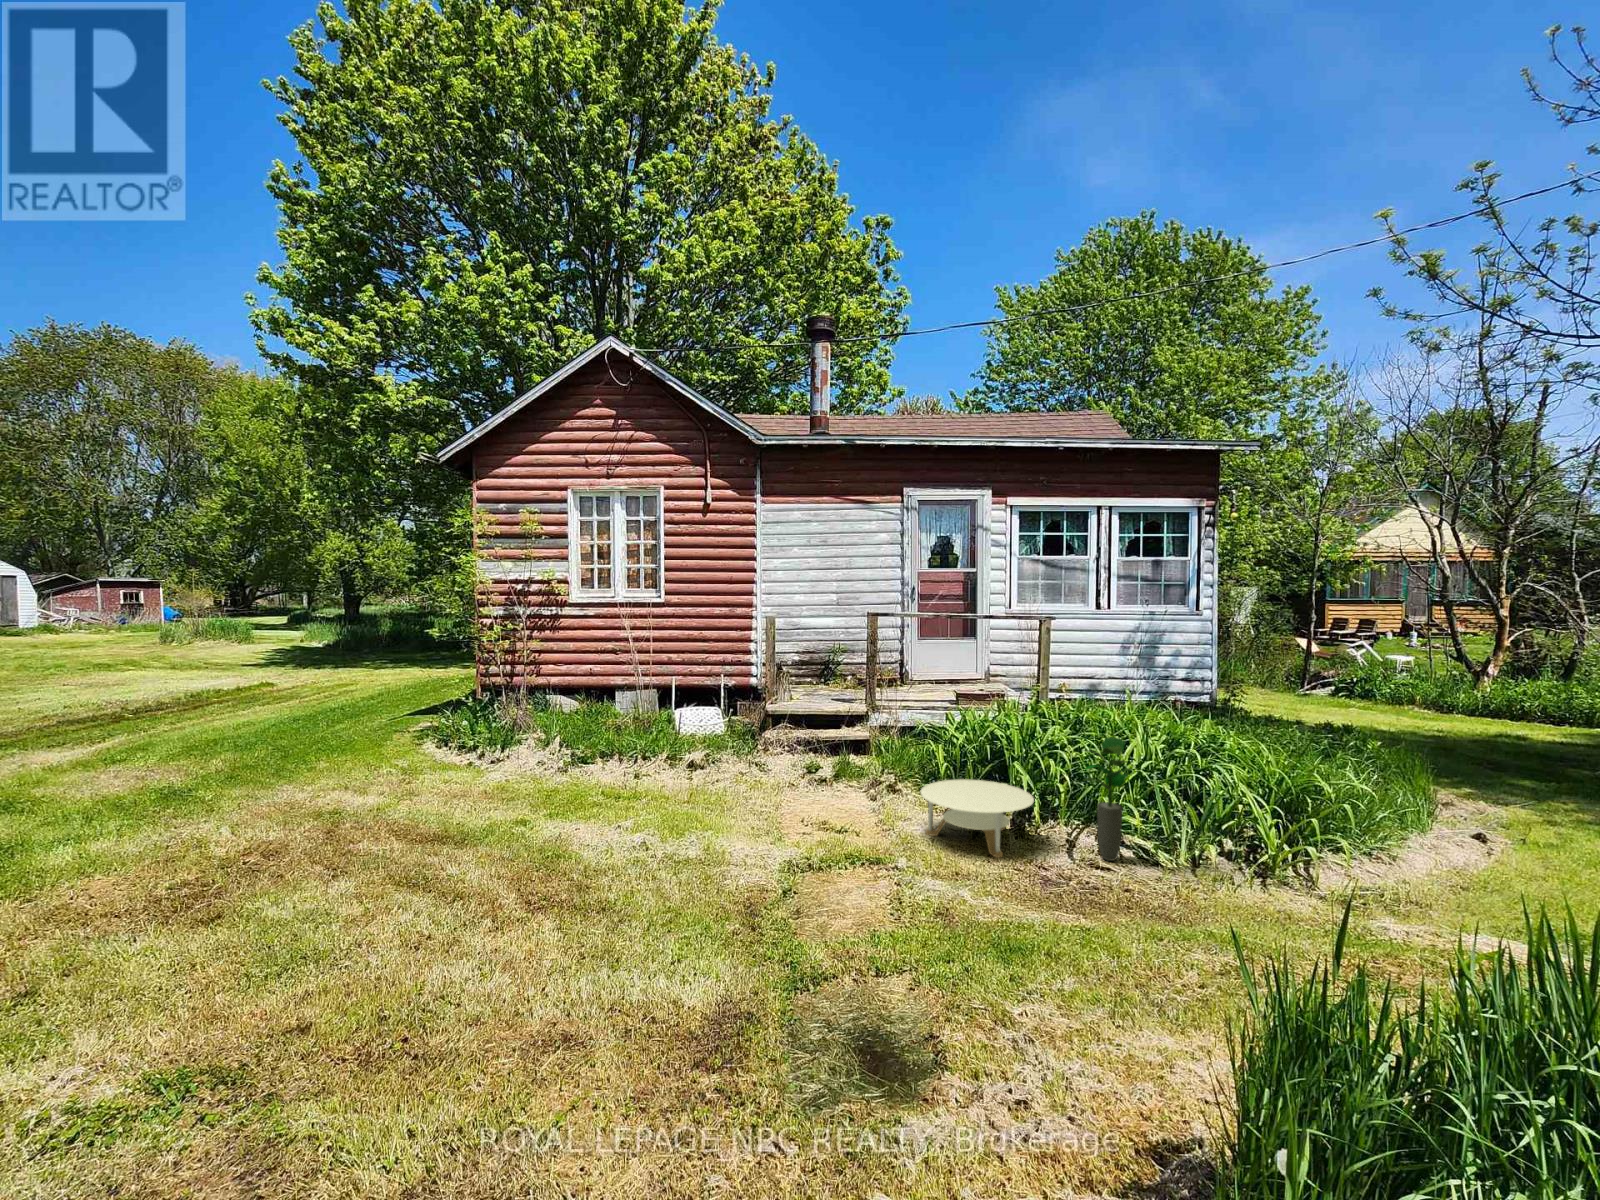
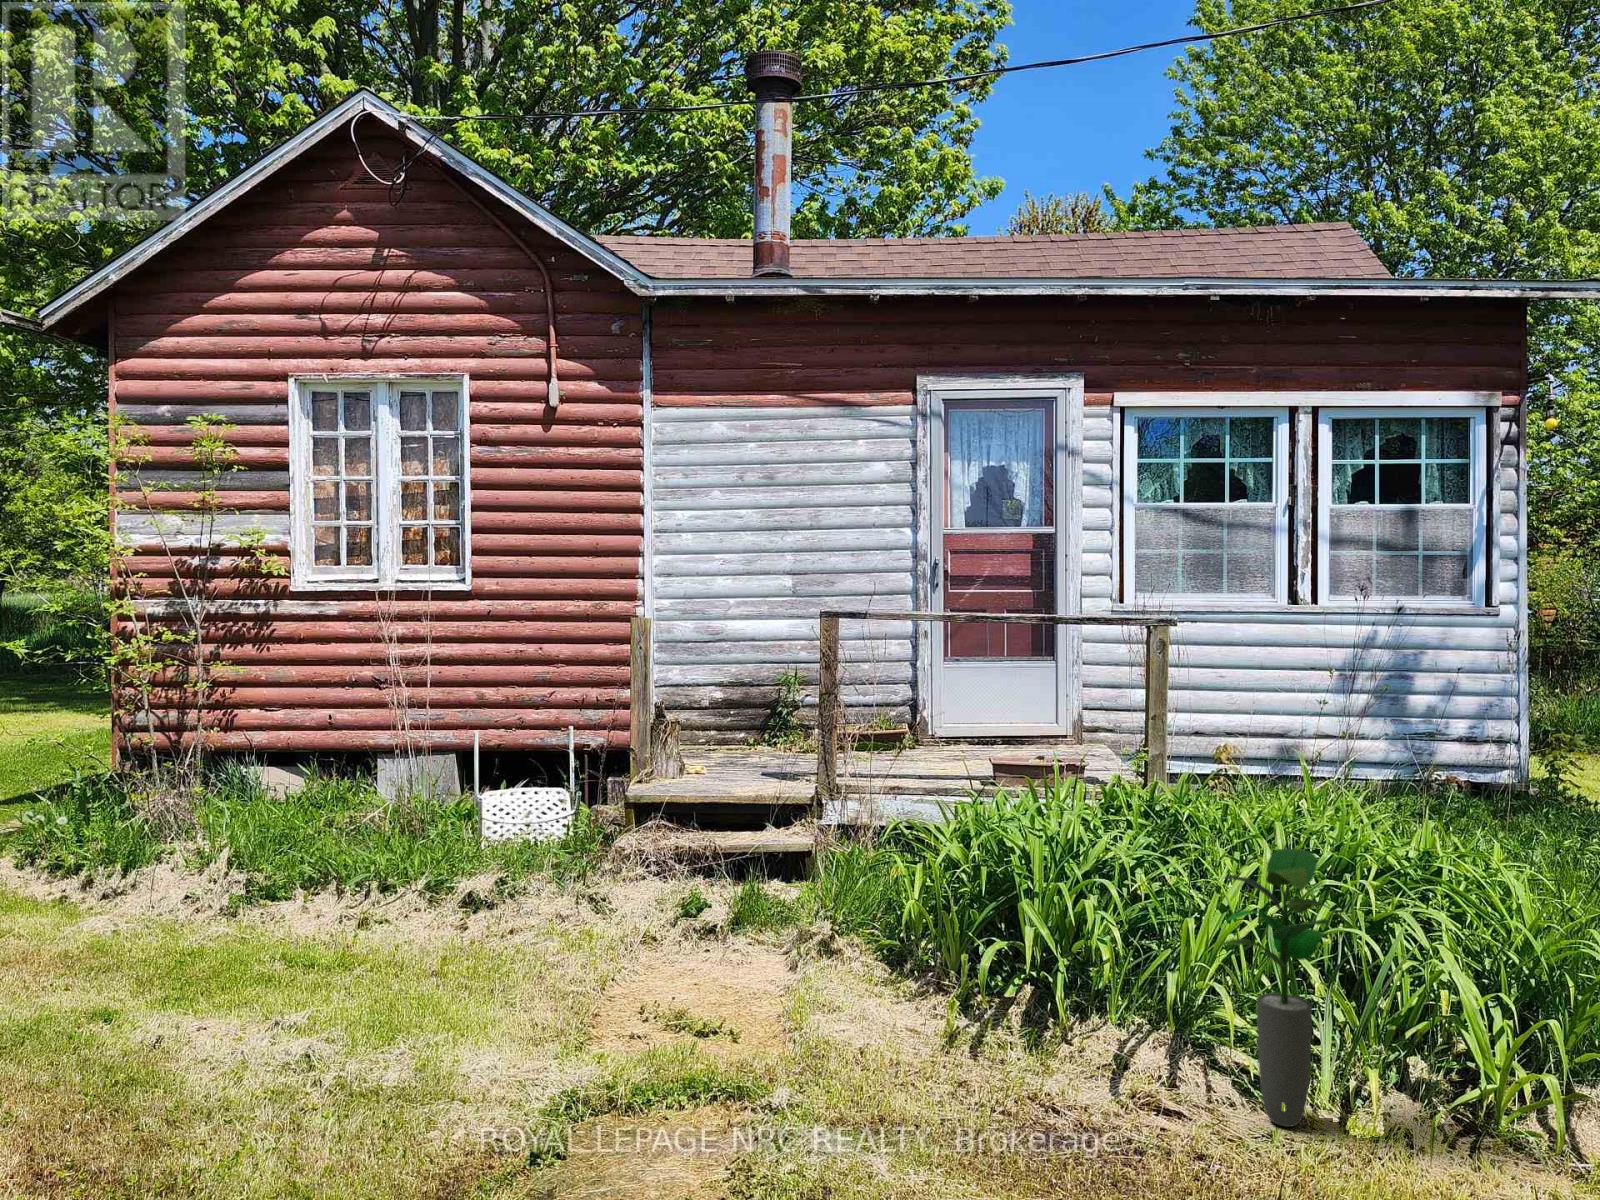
round table: present [920,779,1034,858] -> none [880,937,1121,1115]

